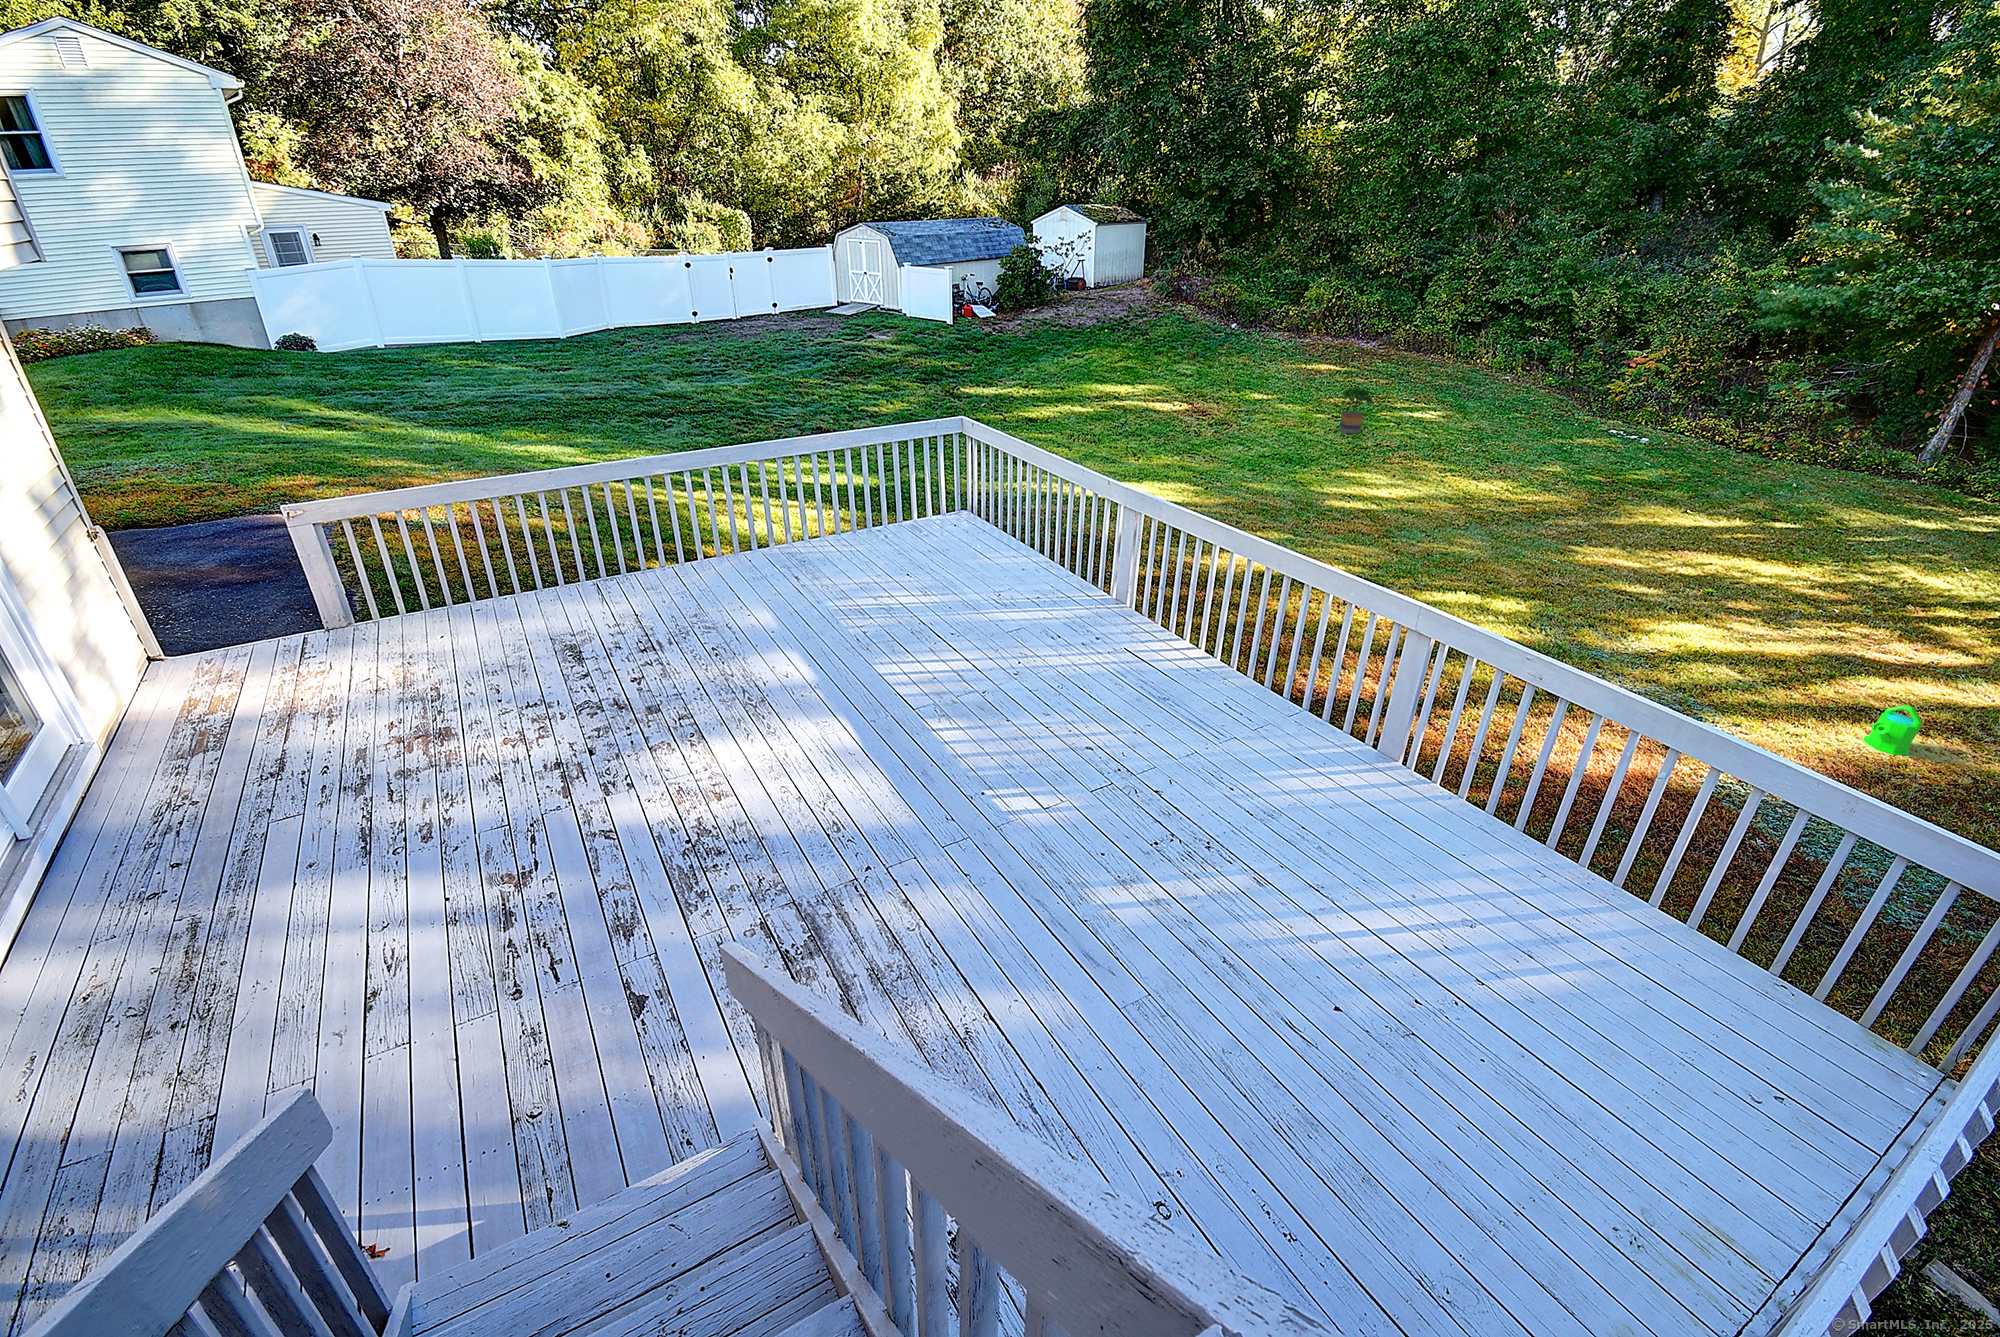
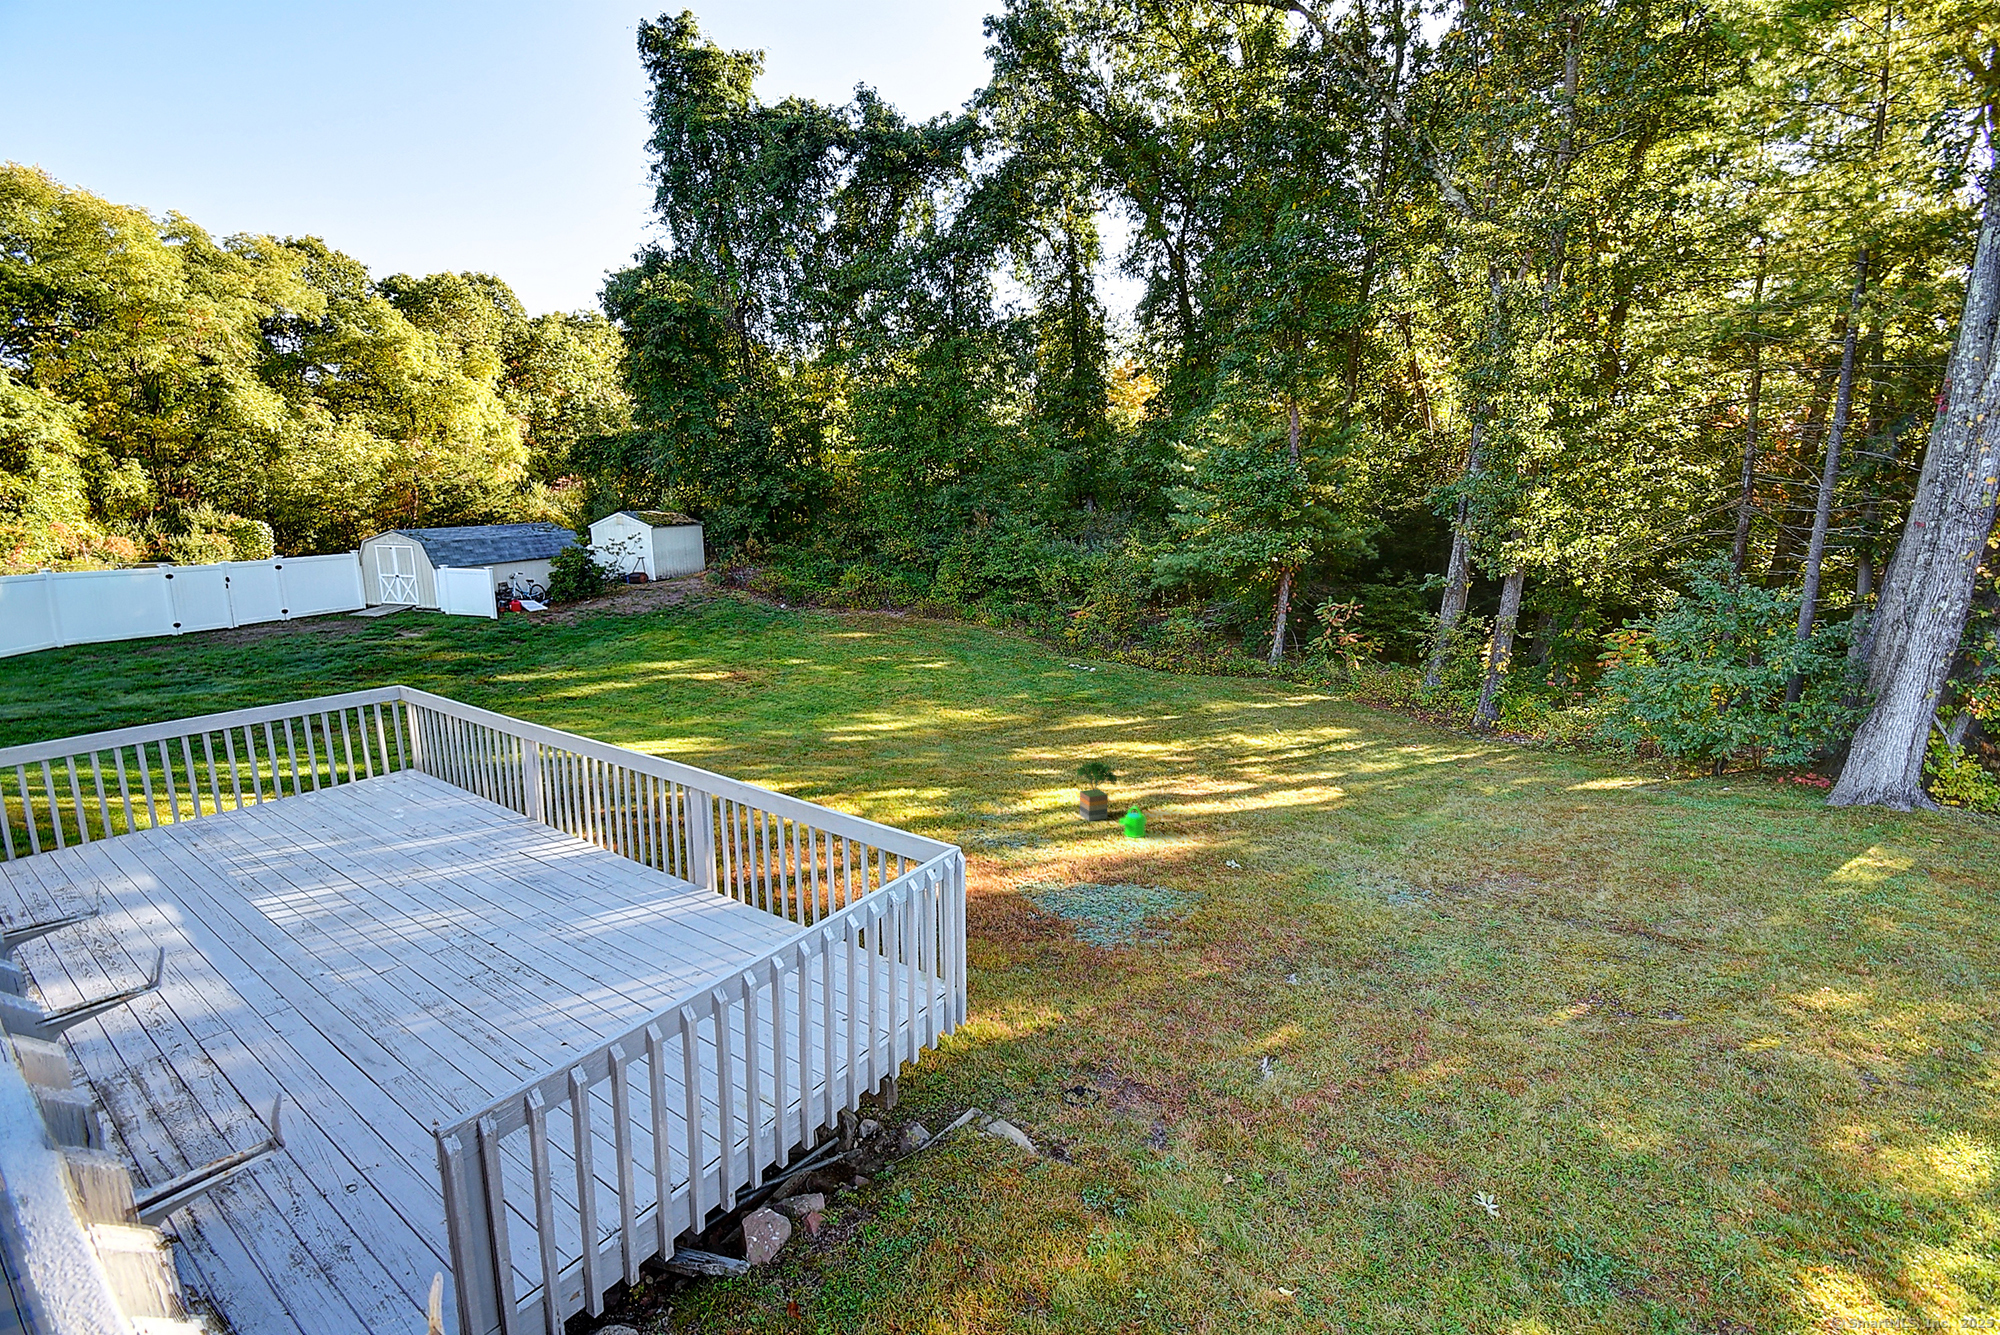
potted tree: present [1339,388,1373,433] -> present [1077,762,1117,821]

